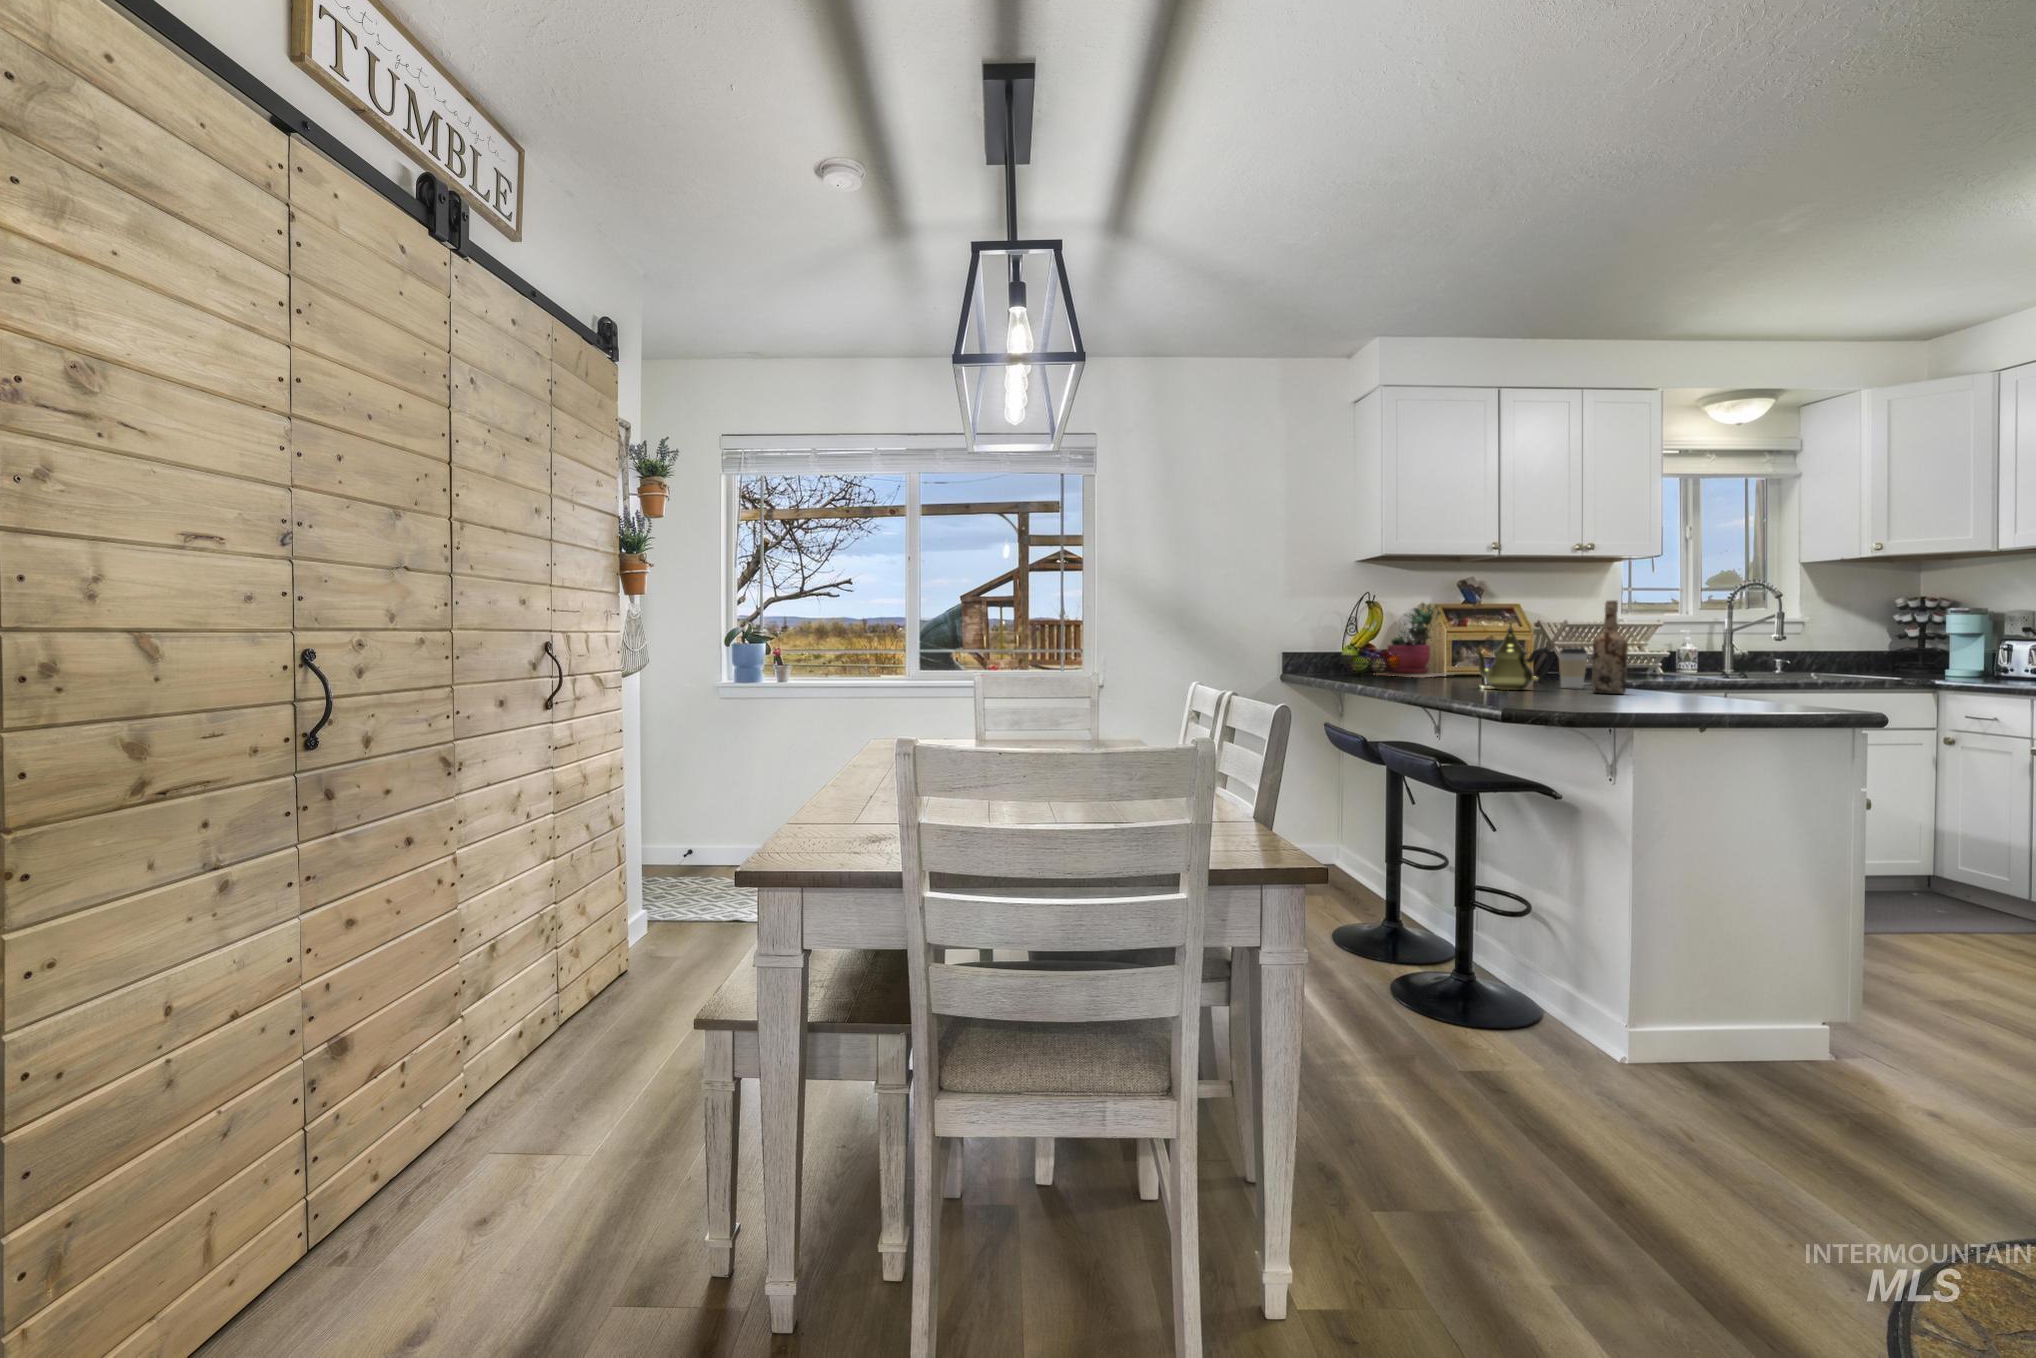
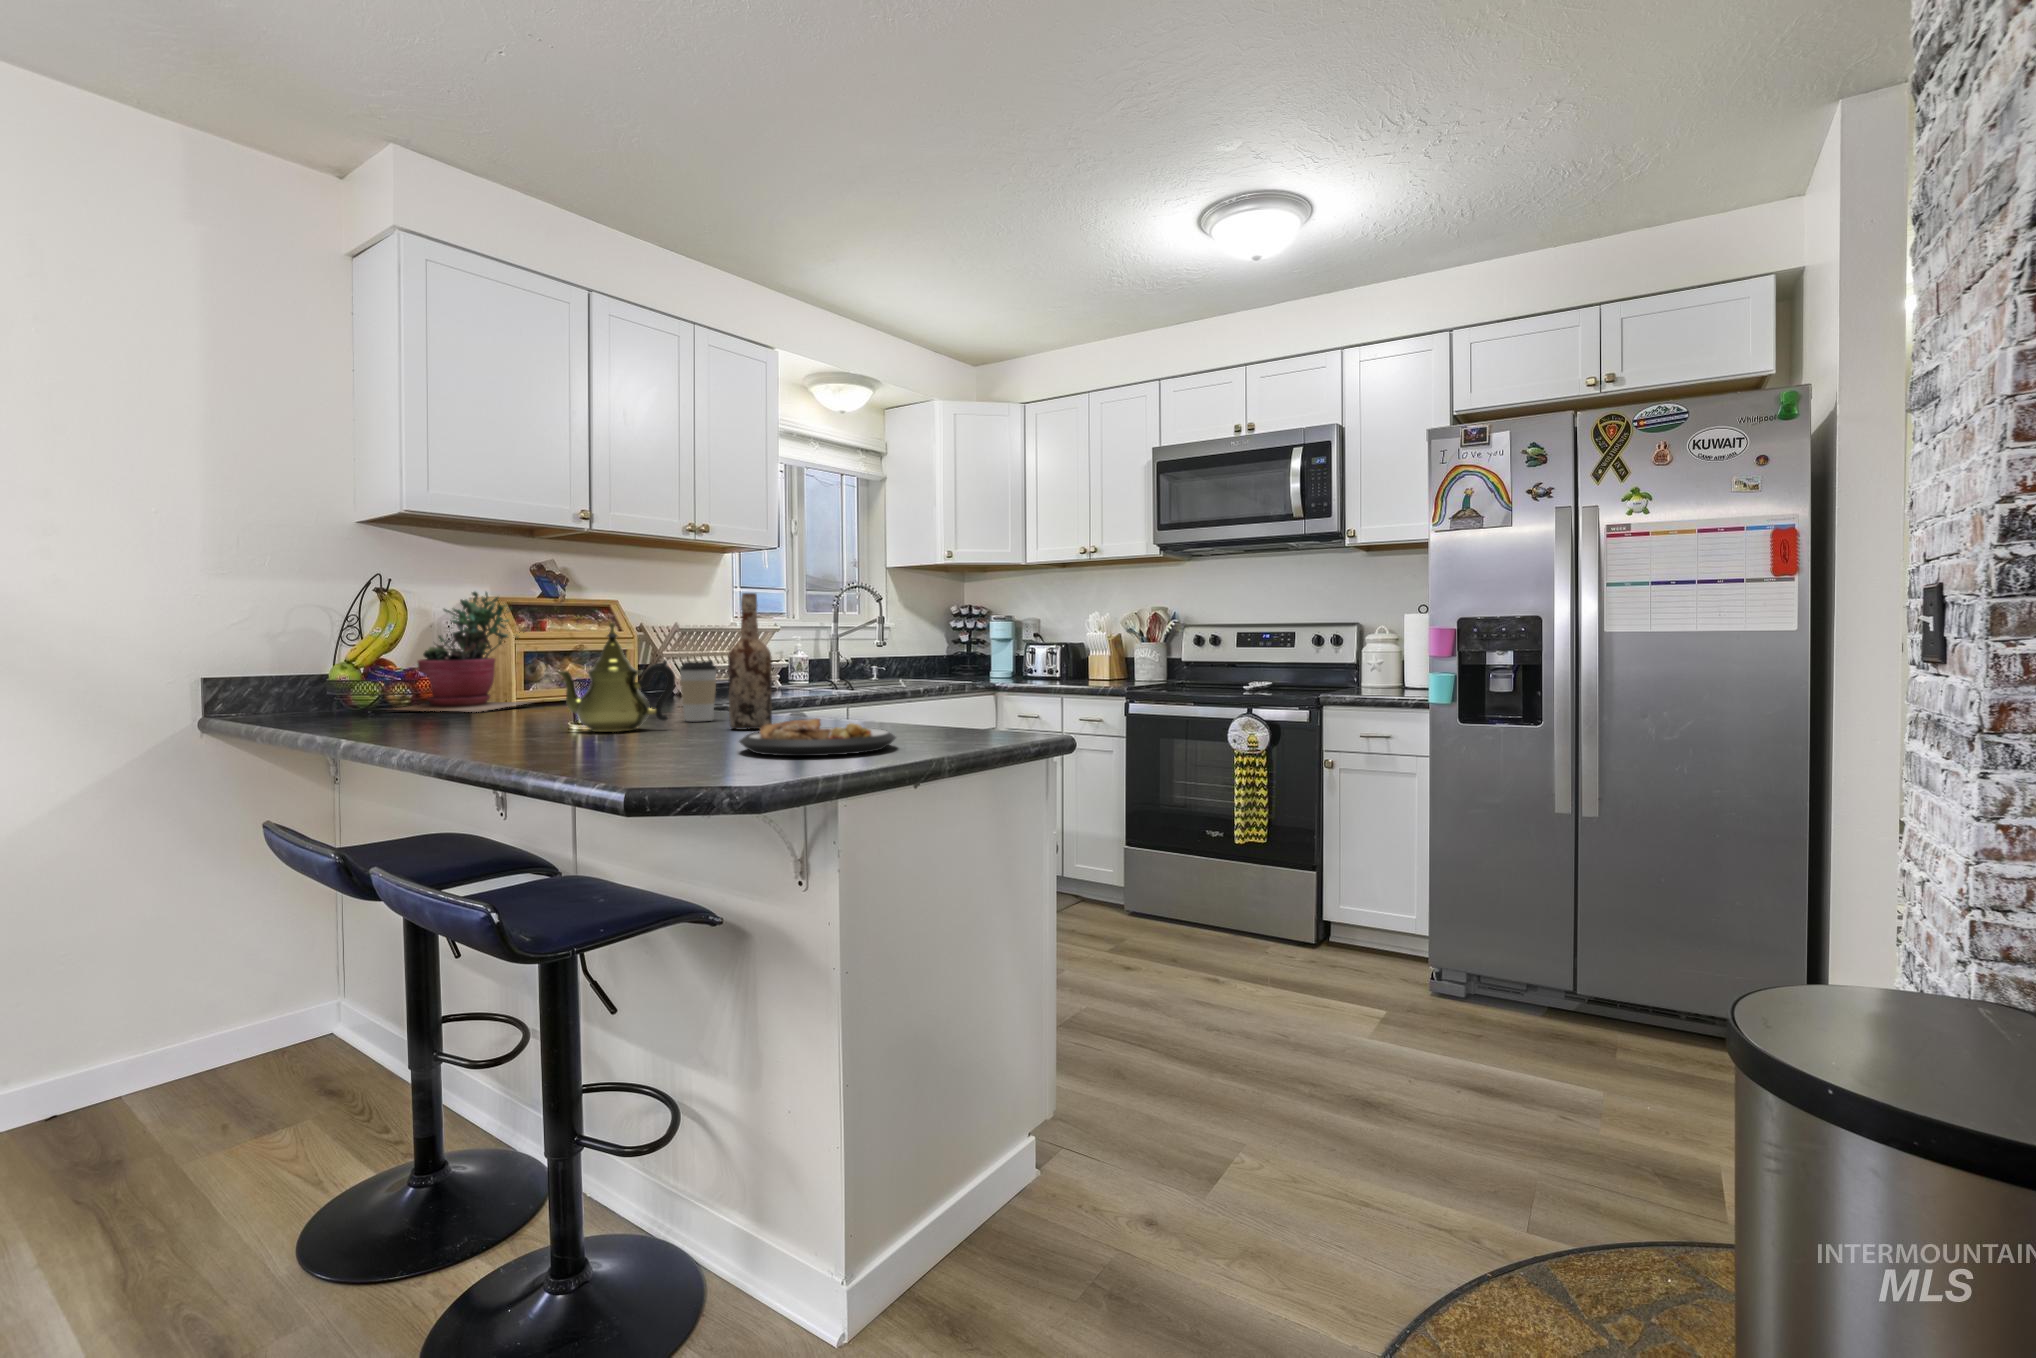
plate: none [1588,685,1714,707] -> present [739,719,896,756]

